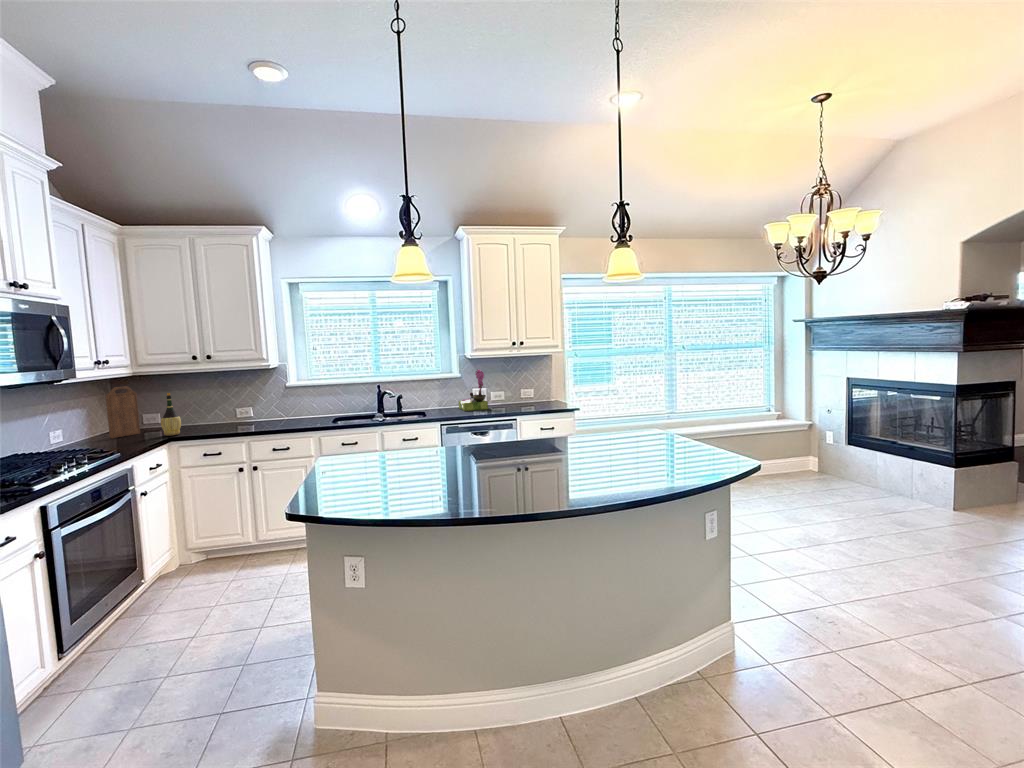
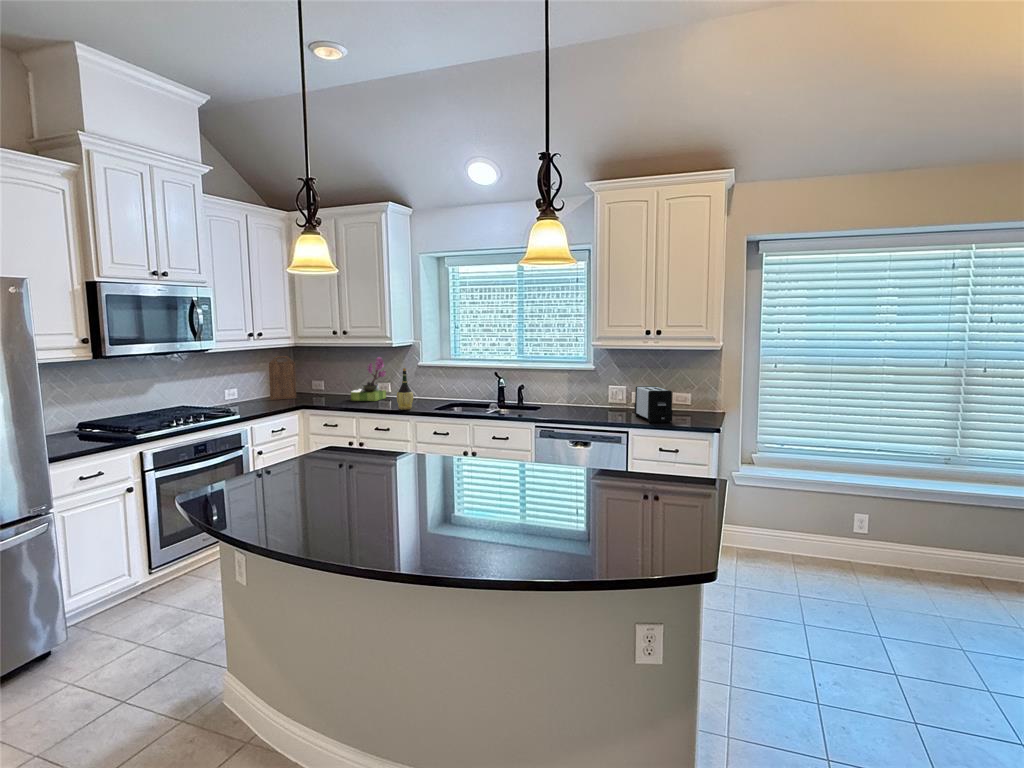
flower arrangement: present [459,369,488,411] -> present [351,357,386,401]
toaster: none [504,385,542,412] -> present [634,386,673,423]
wine bottle: present [161,393,181,436] -> present [397,368,413,410]

